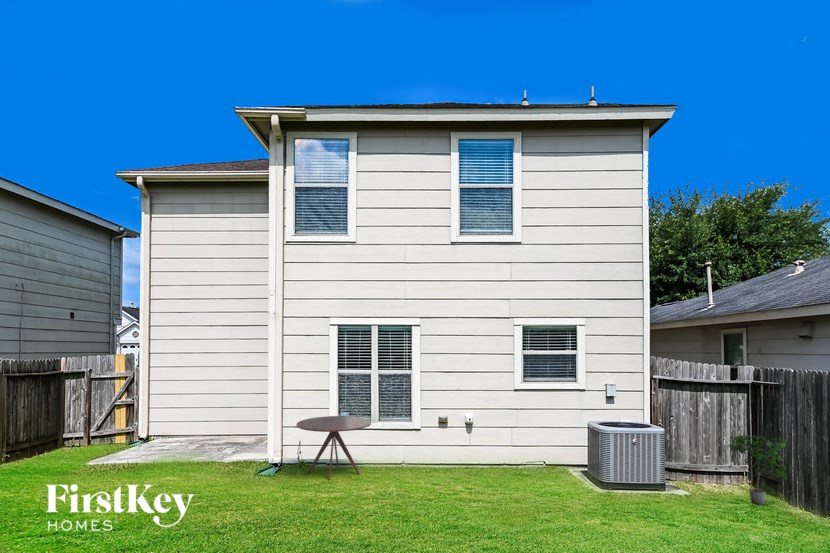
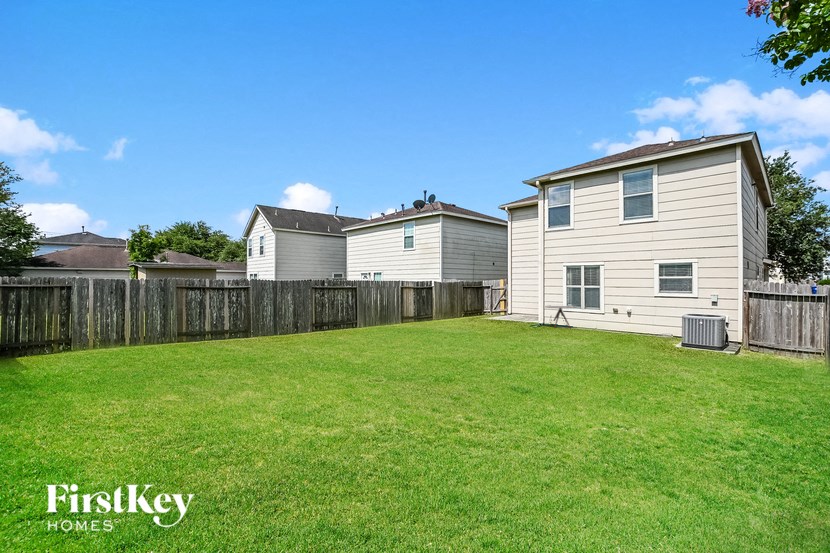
potted plant: present [726,435,793,505] -> none [741,320,782,359]

